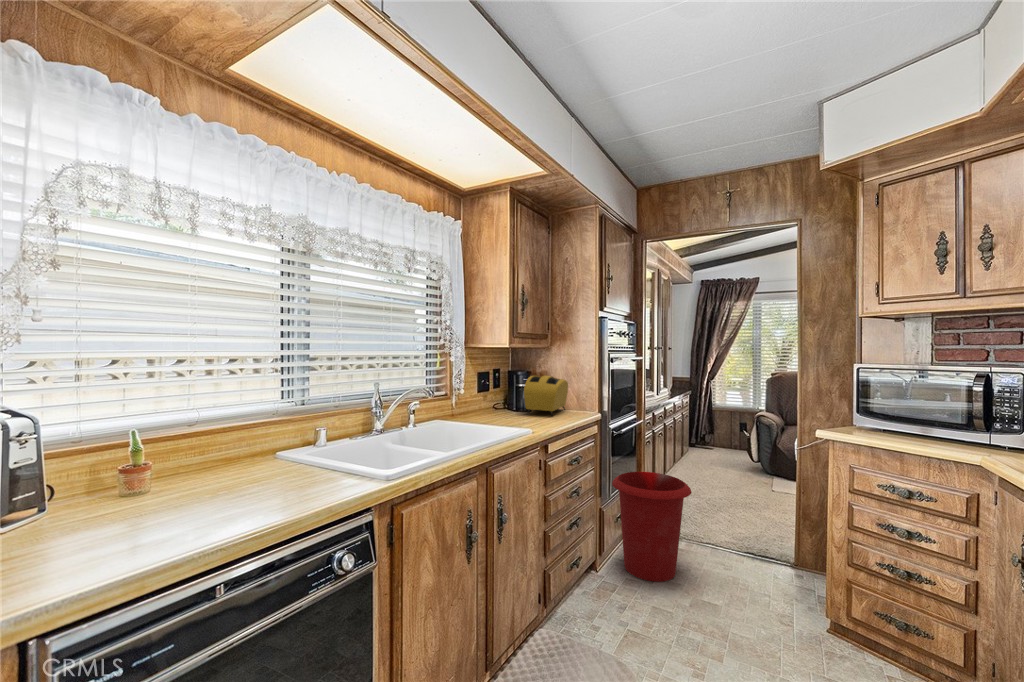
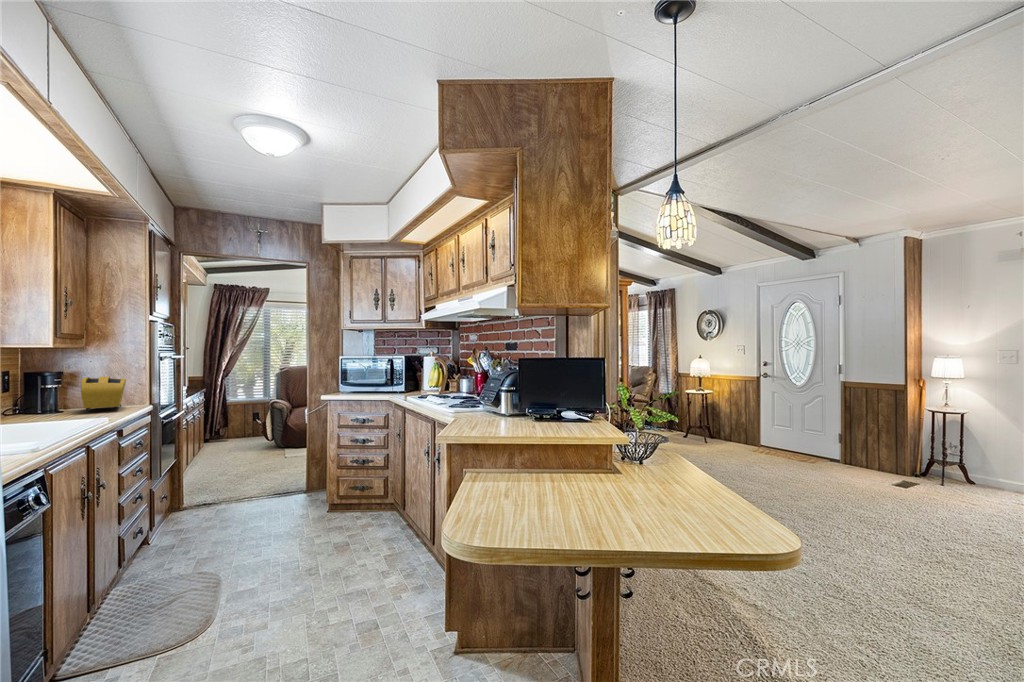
waste bin: present [612,472,691,582] -> none [166,449,239,533]

